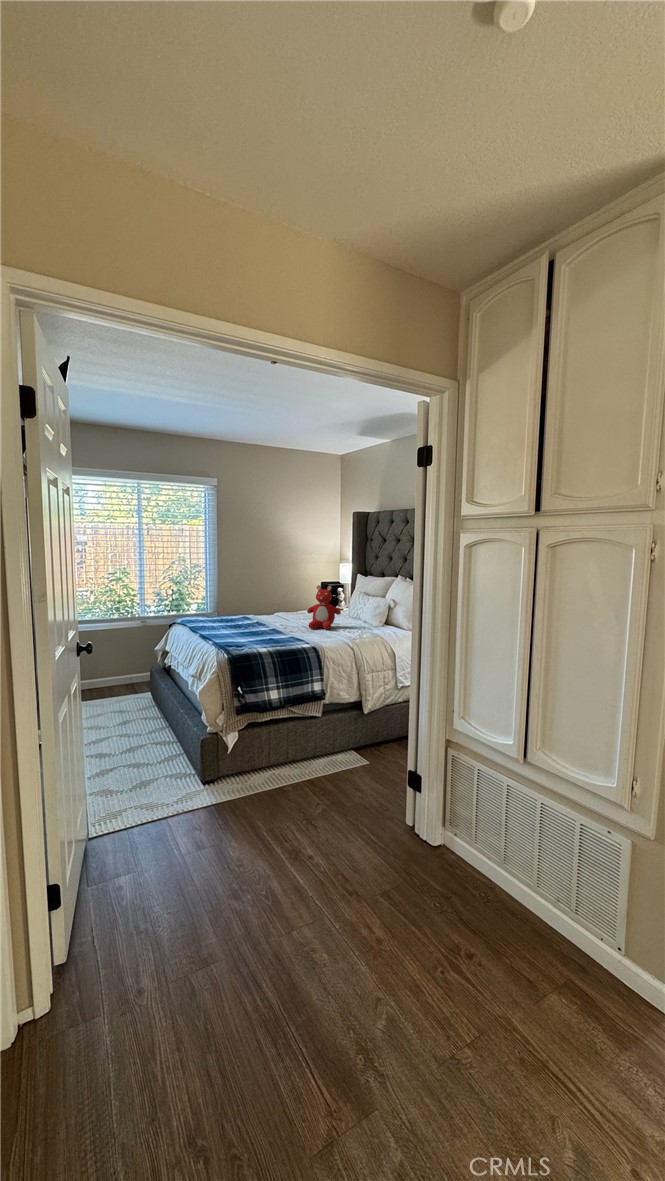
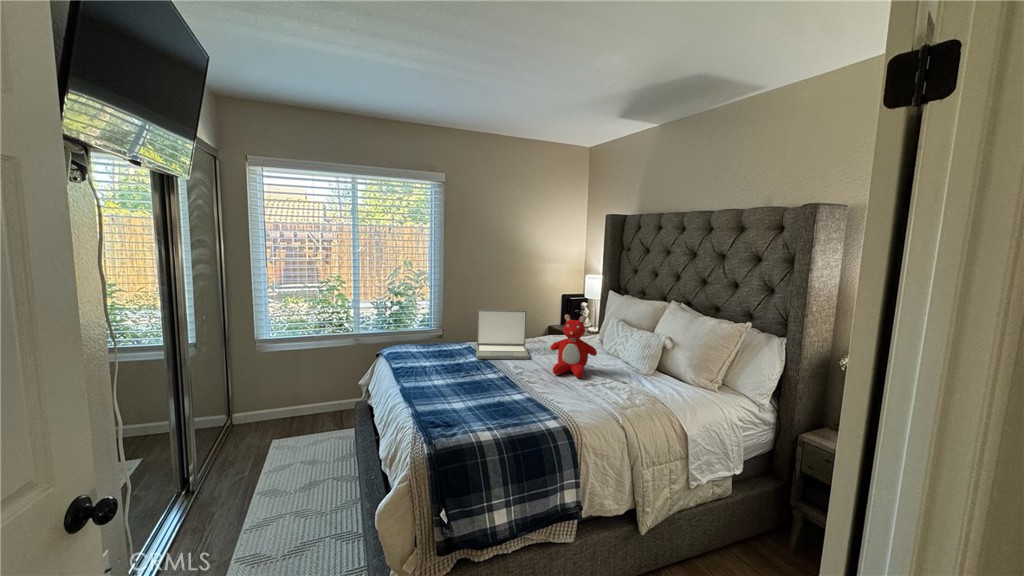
laptop: none [250,589,292,624] -> present [476,310,529,359]

